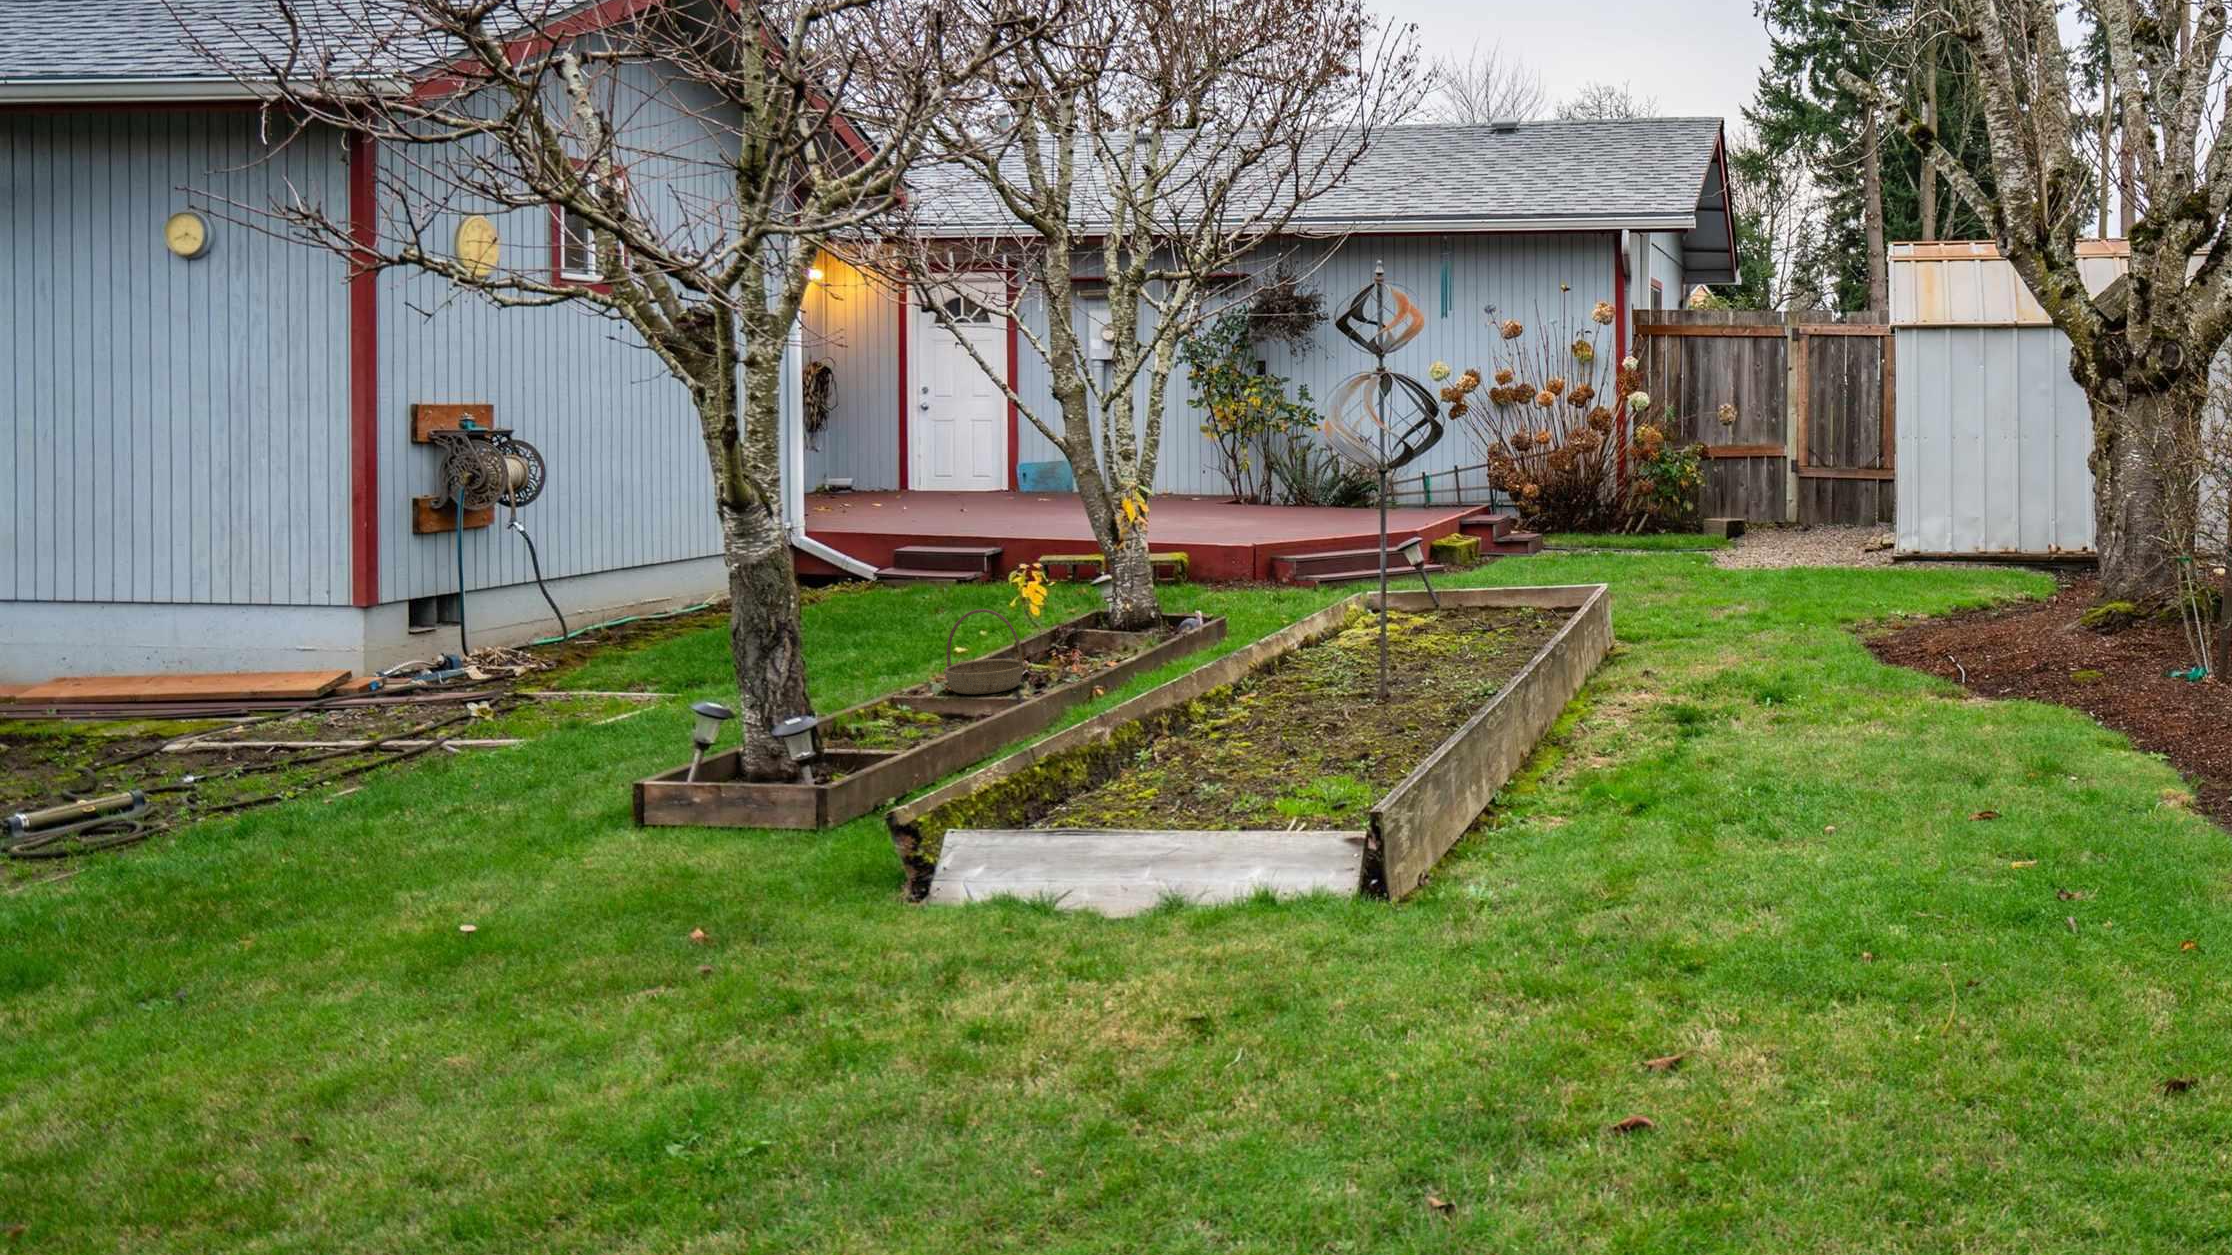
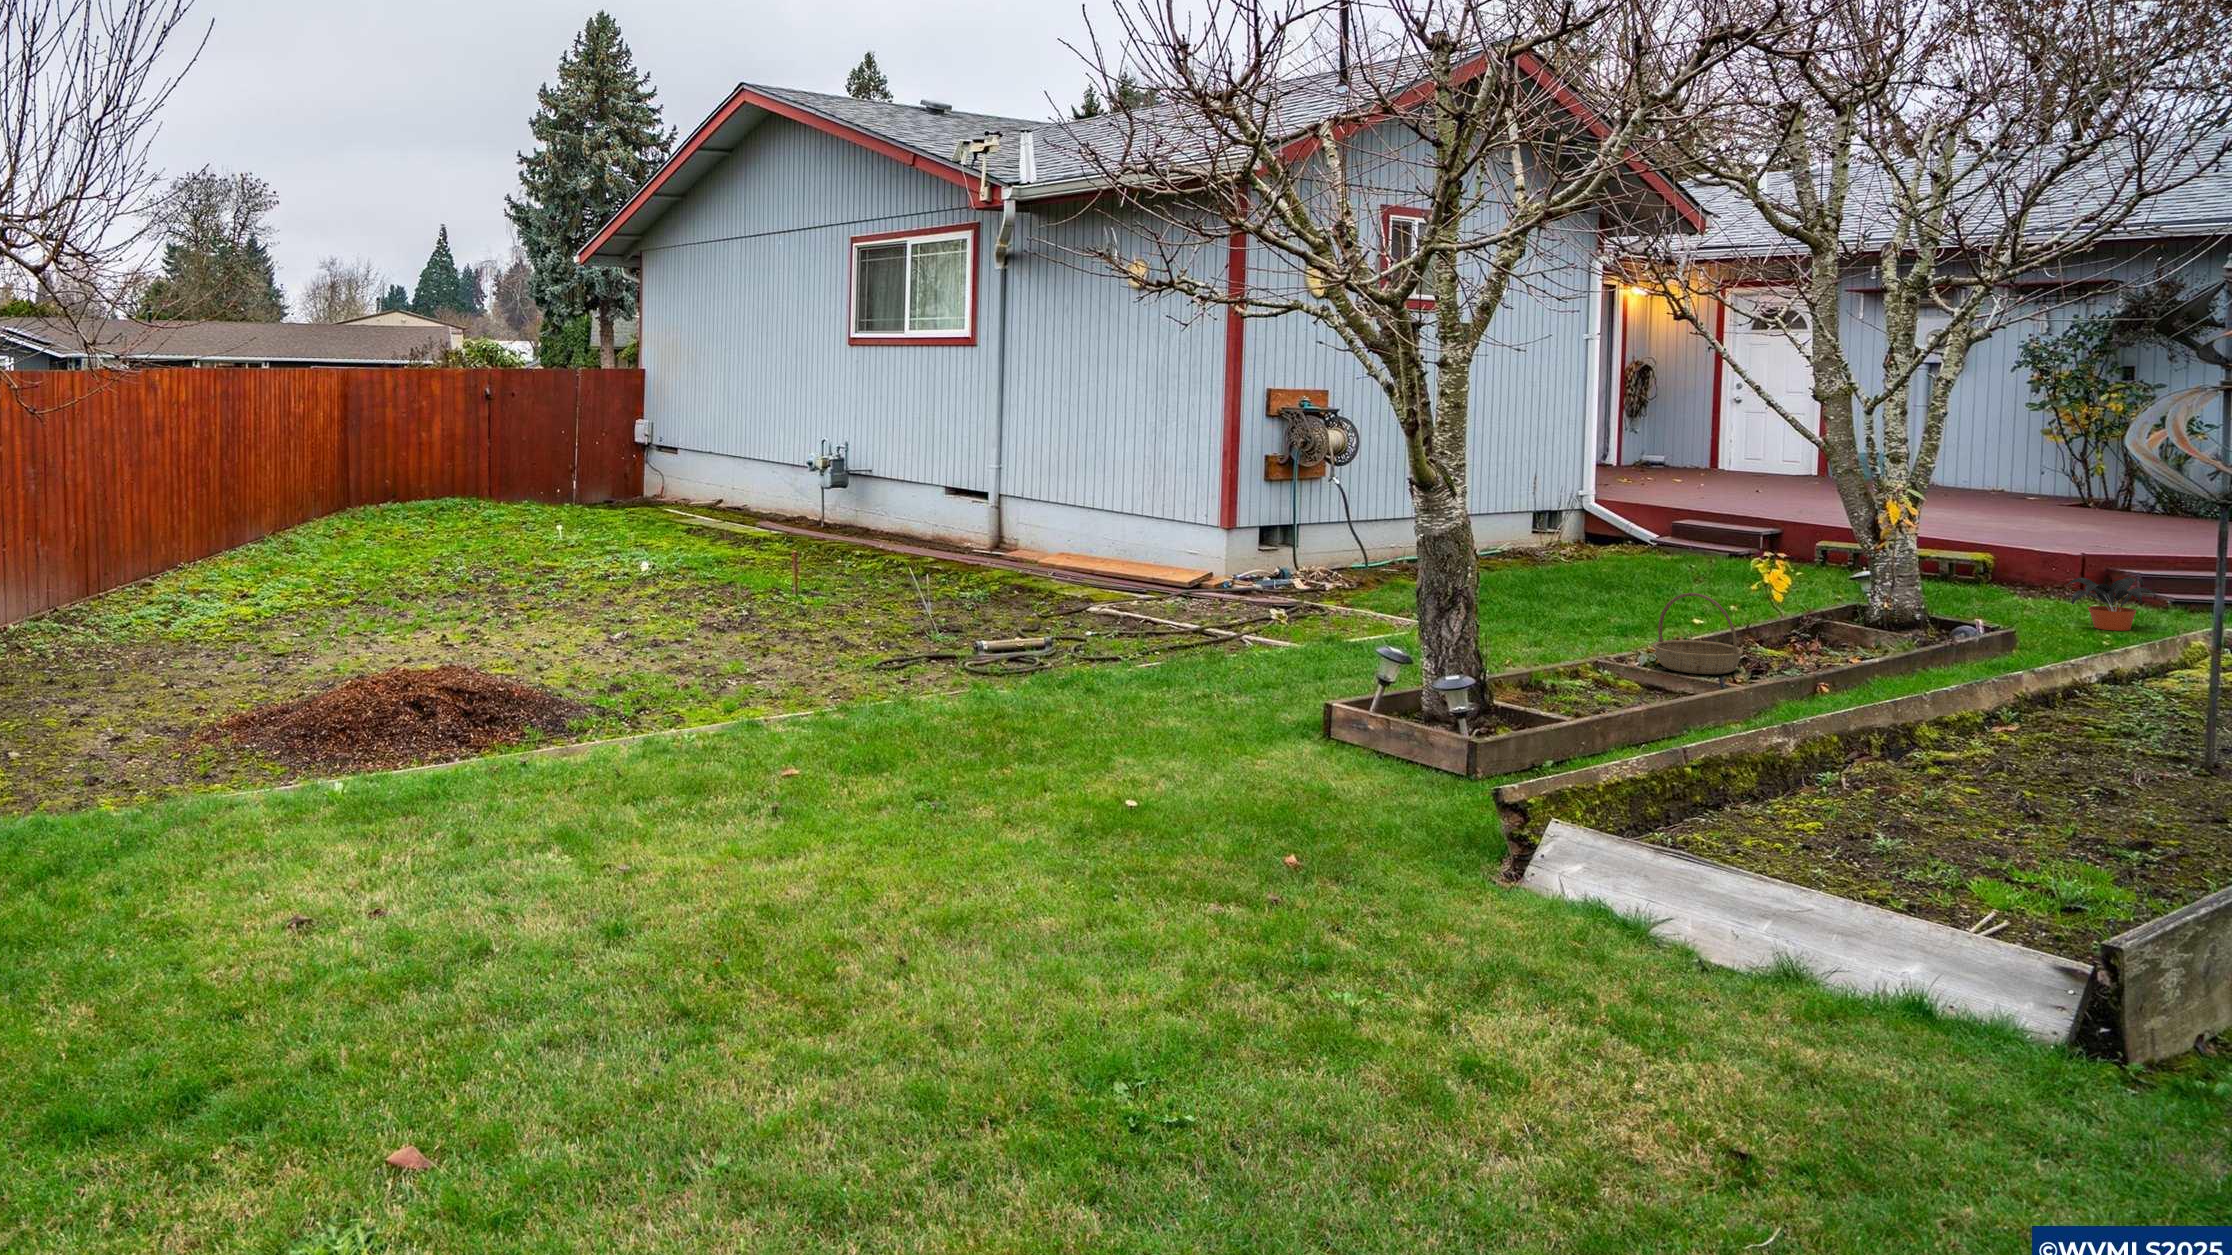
potted plant: none [1229,558,1286,605] -> present [2066,577,2156,631]

